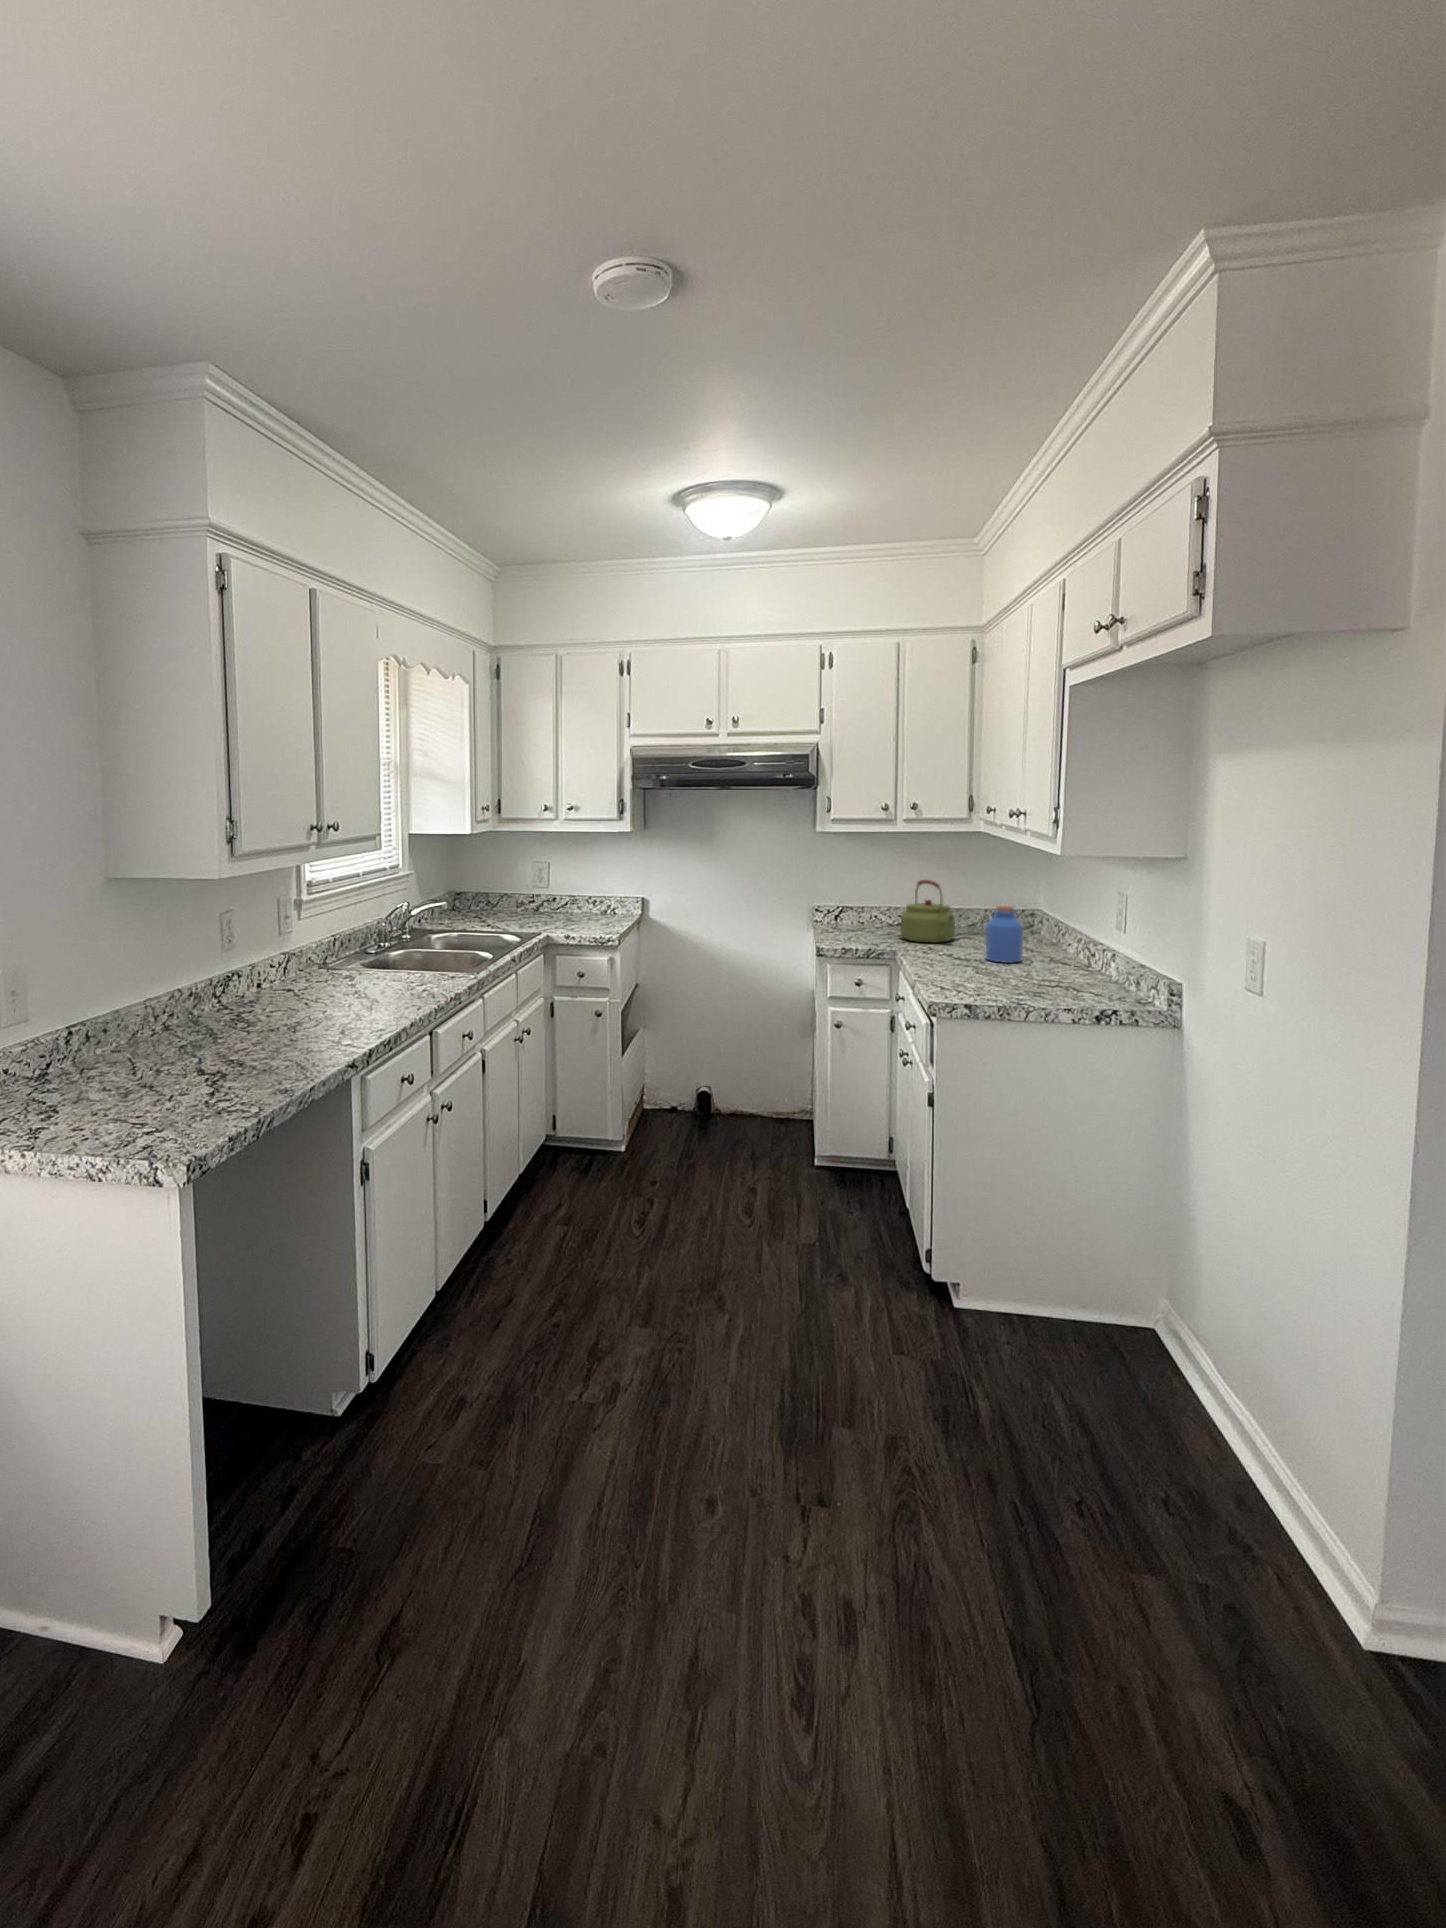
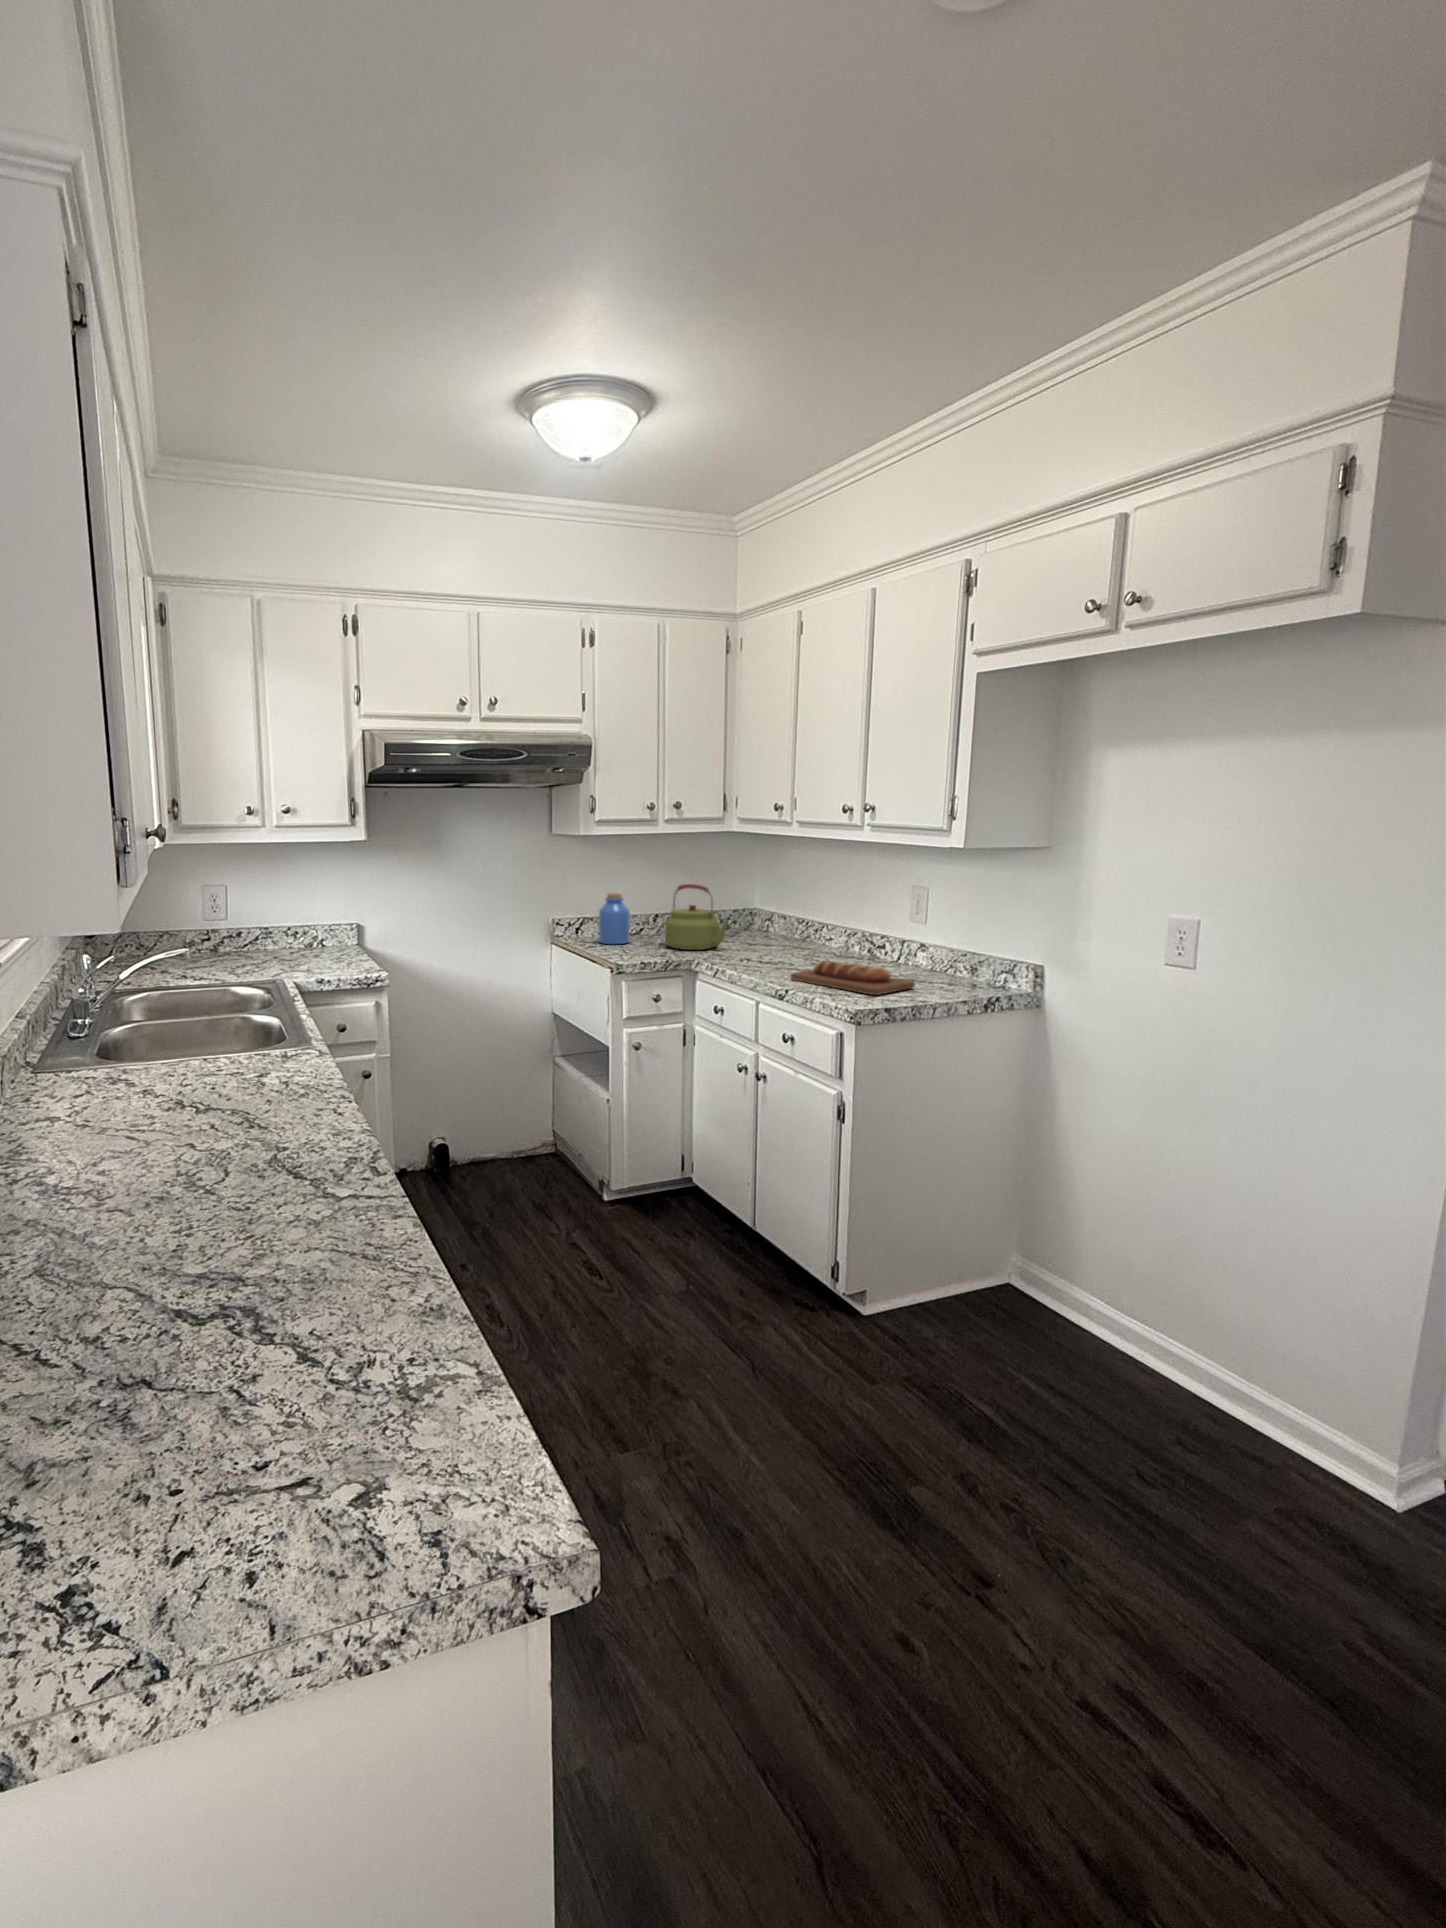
jar: present [986,906,1023,963] -> present [599,893,630,944]
bread loaf: none [945,959,1050,994] -> present [791,961,915,995]

